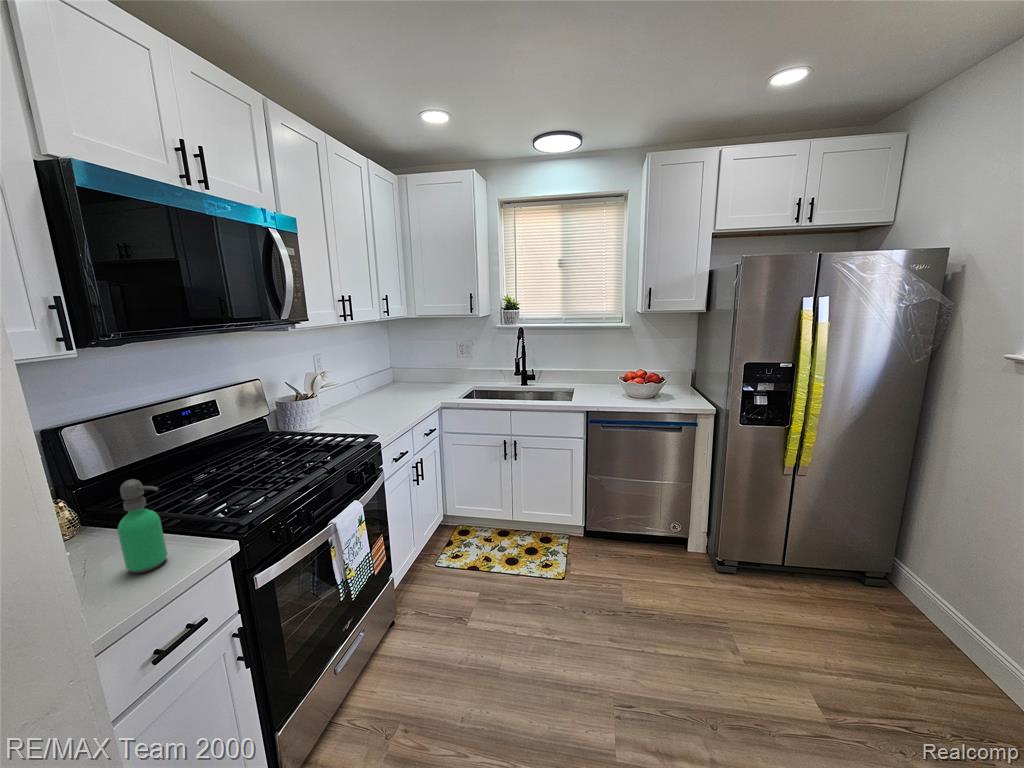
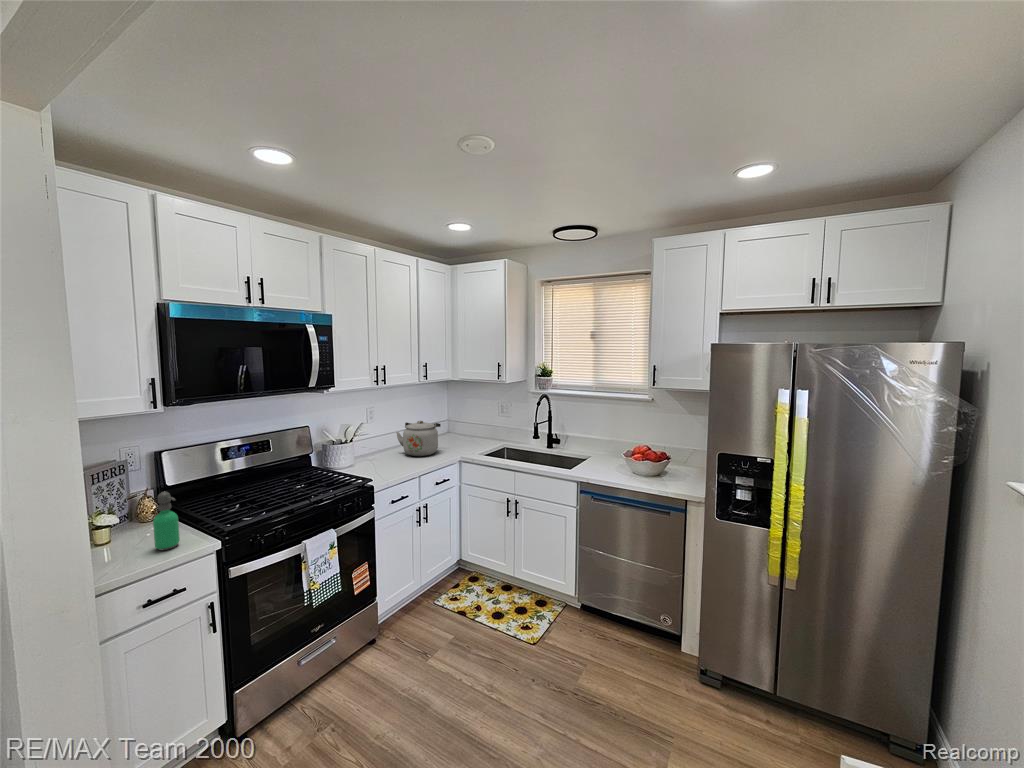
kettle: none [358,365,411,407] -> present [396,421,441,456]

